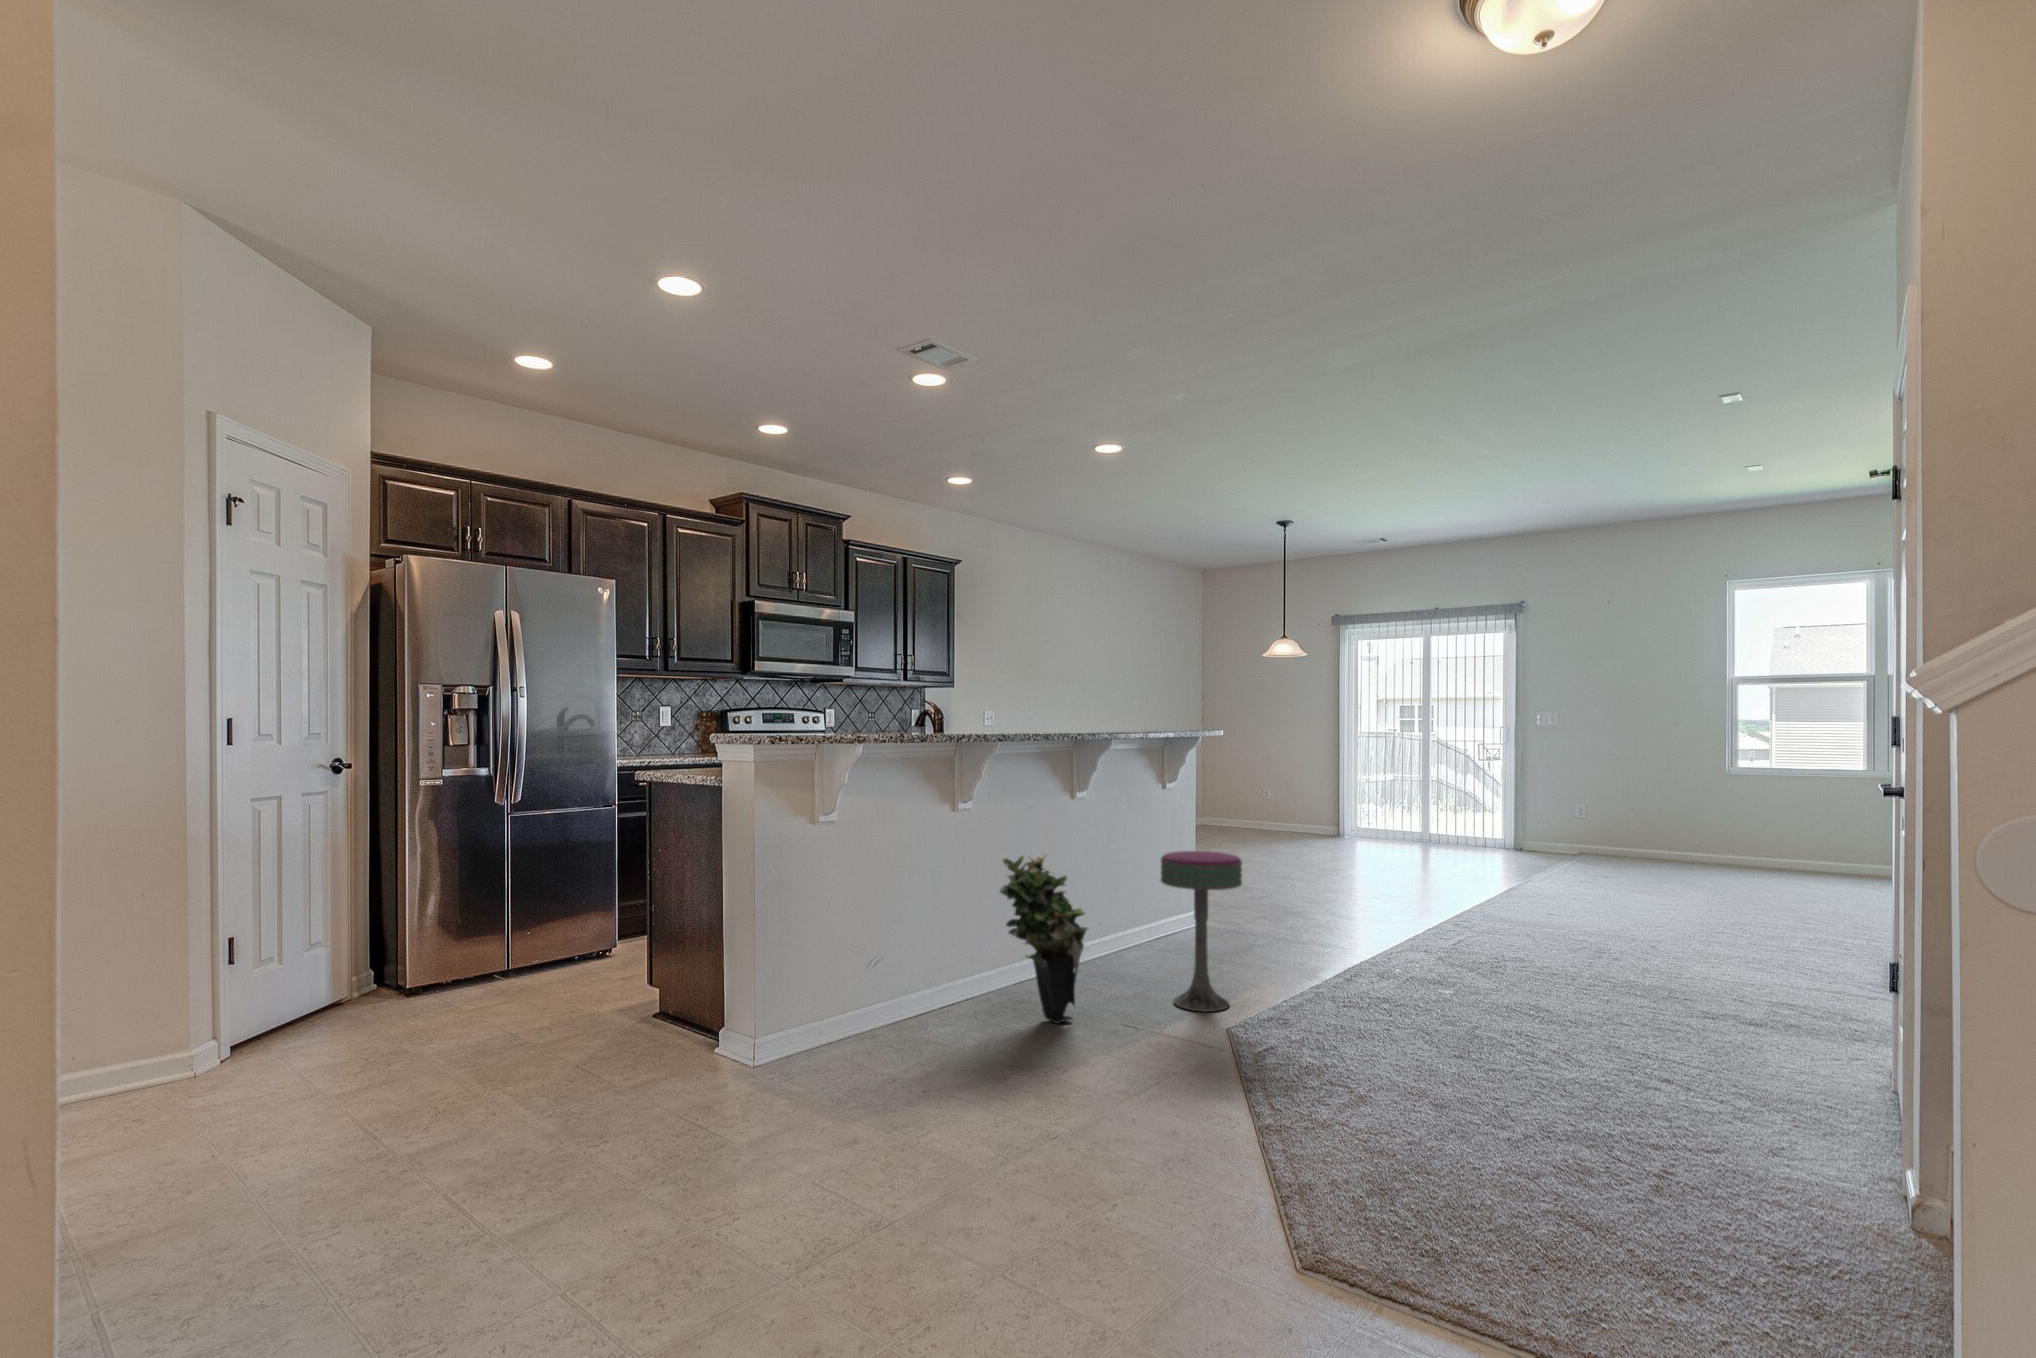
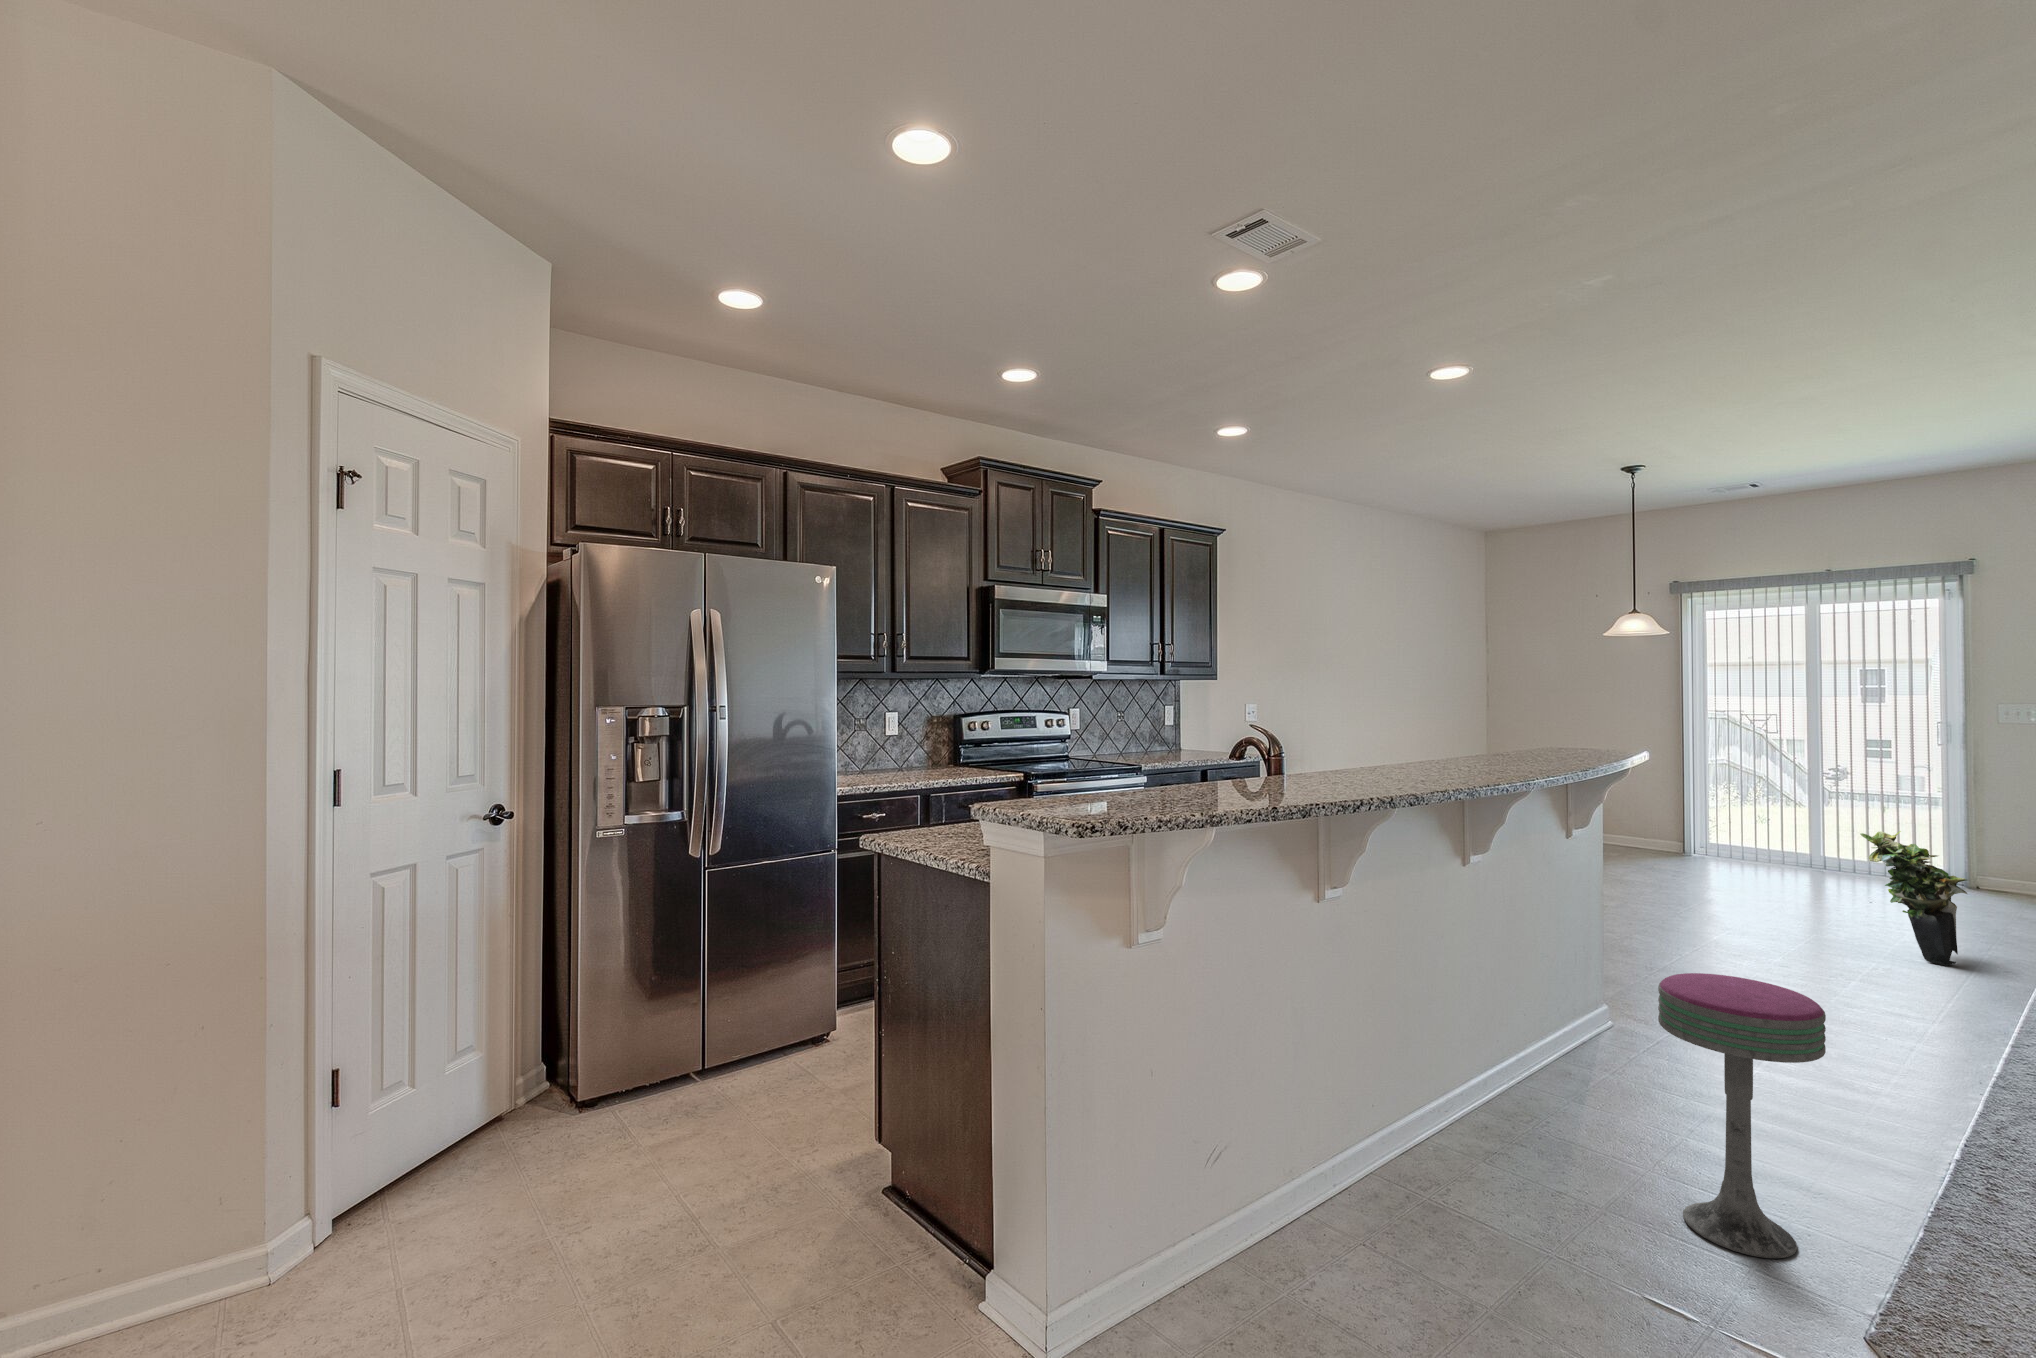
potted plant: present [1000,856,1088,1024] -> present [1860,831,1967,966]

